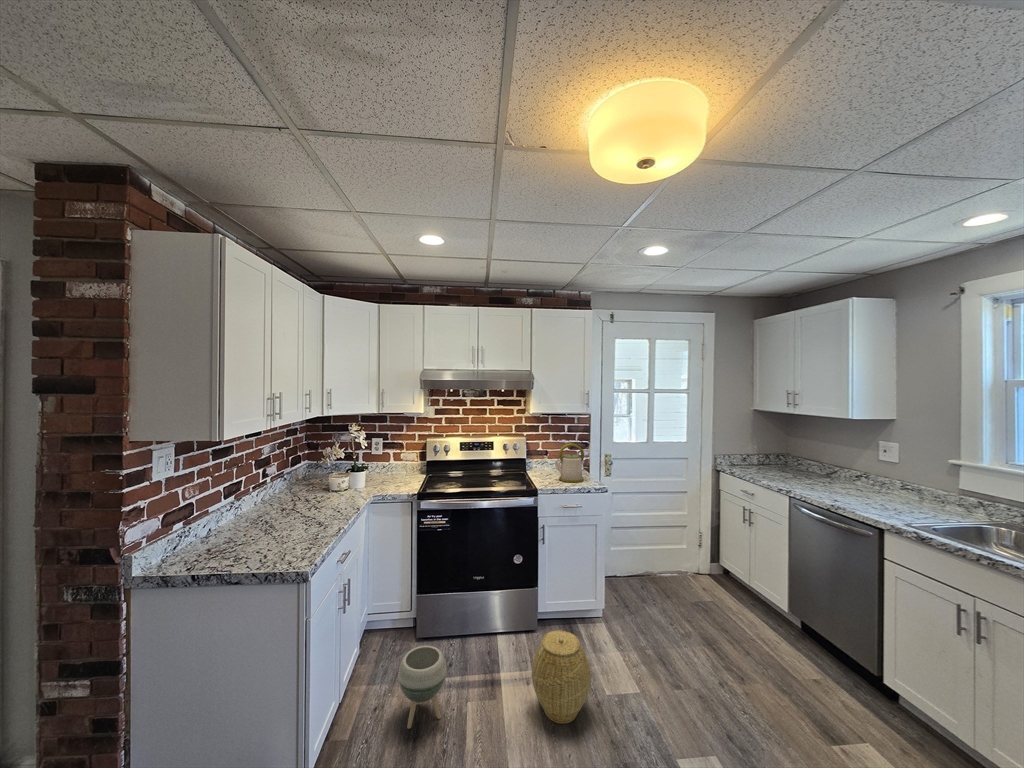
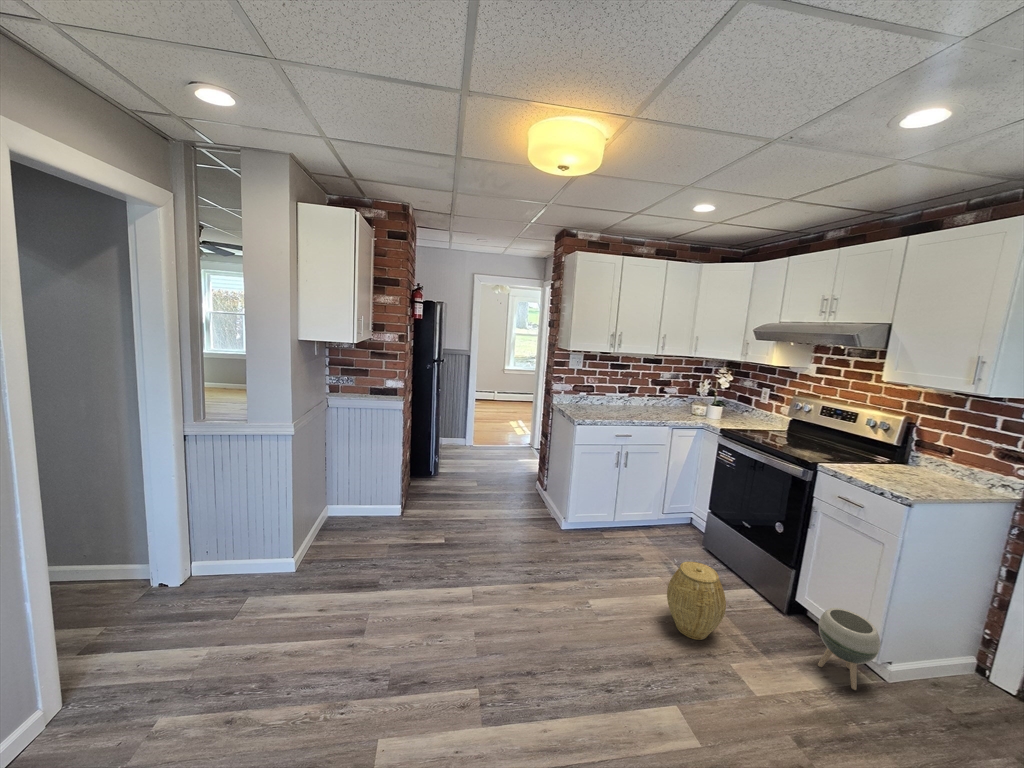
kettle: present [555,443,584,482] -> none [882,431,936,490]
planter: present [398,646,446,729] -> present [818,608,880,690]

